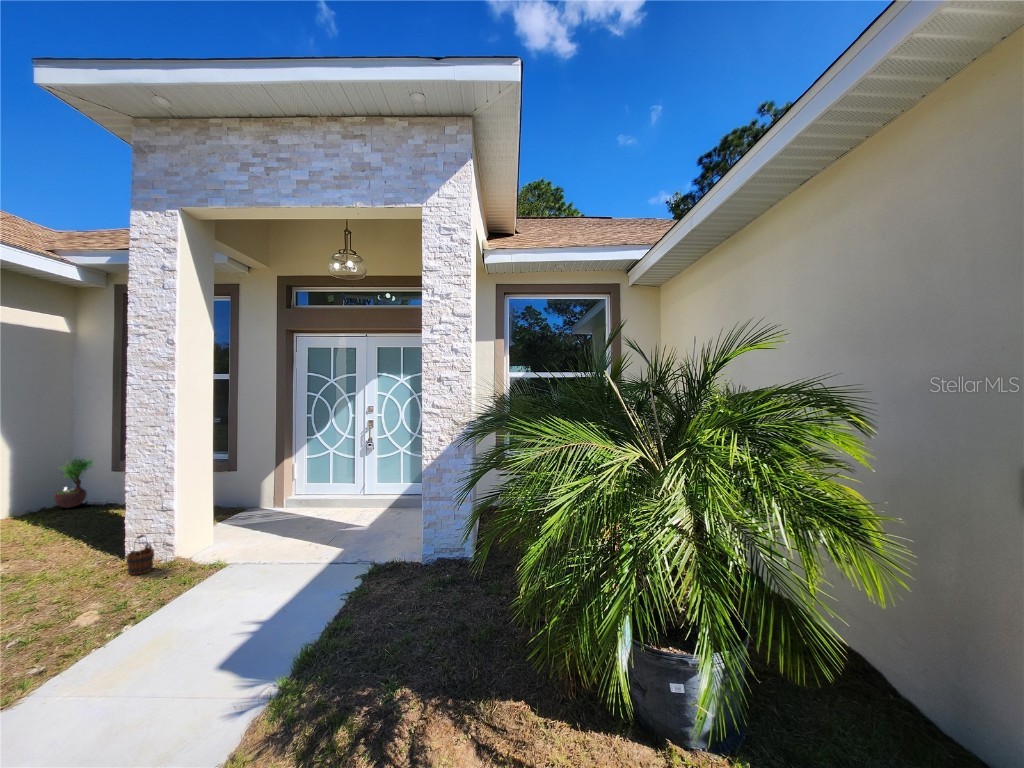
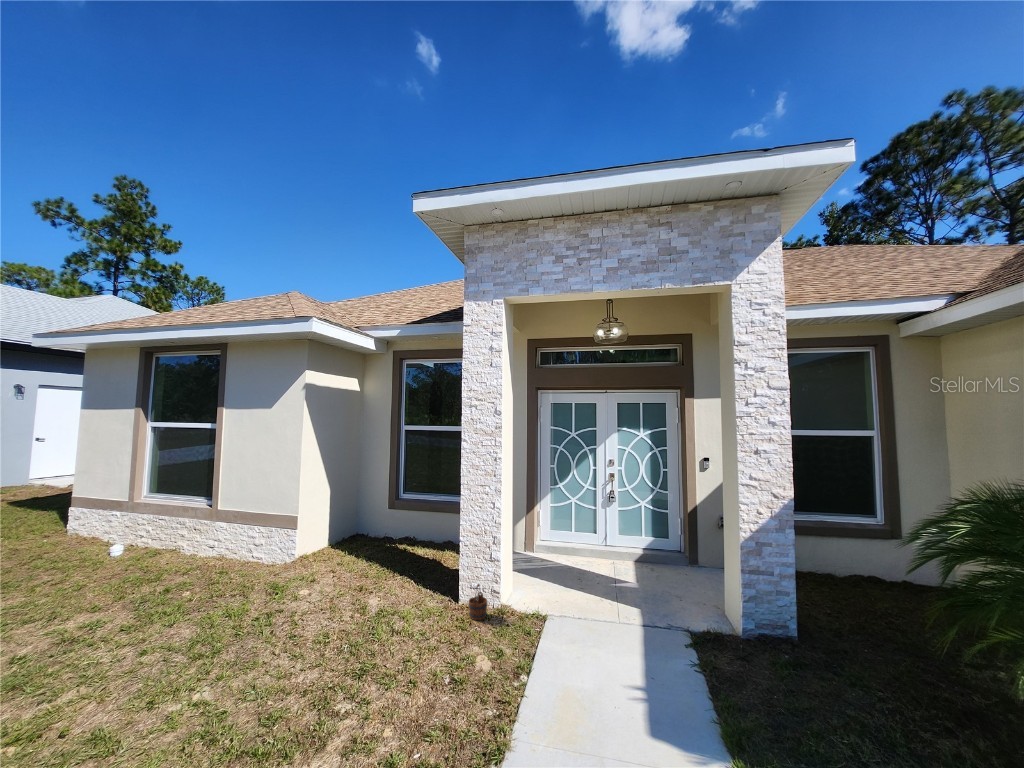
potted tree: present [54,458,92,508] -> none [349,495,377,540]

